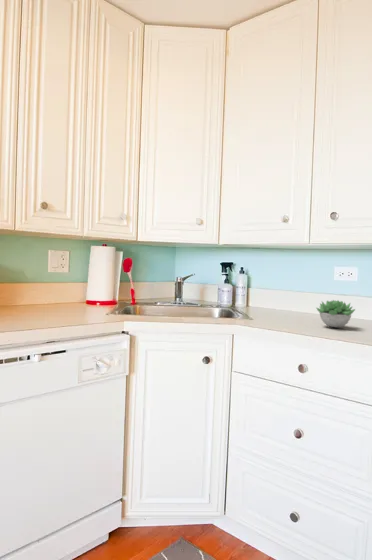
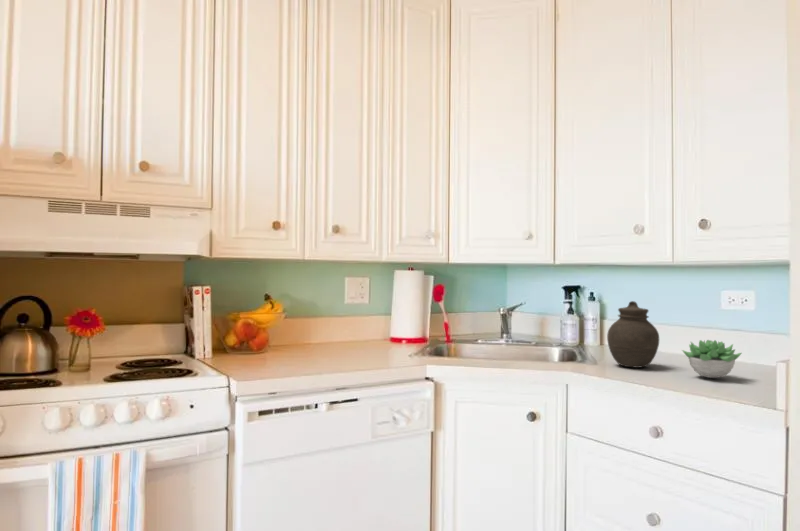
jar: none [260,272,297,321] -> present [607,301,659,368]

